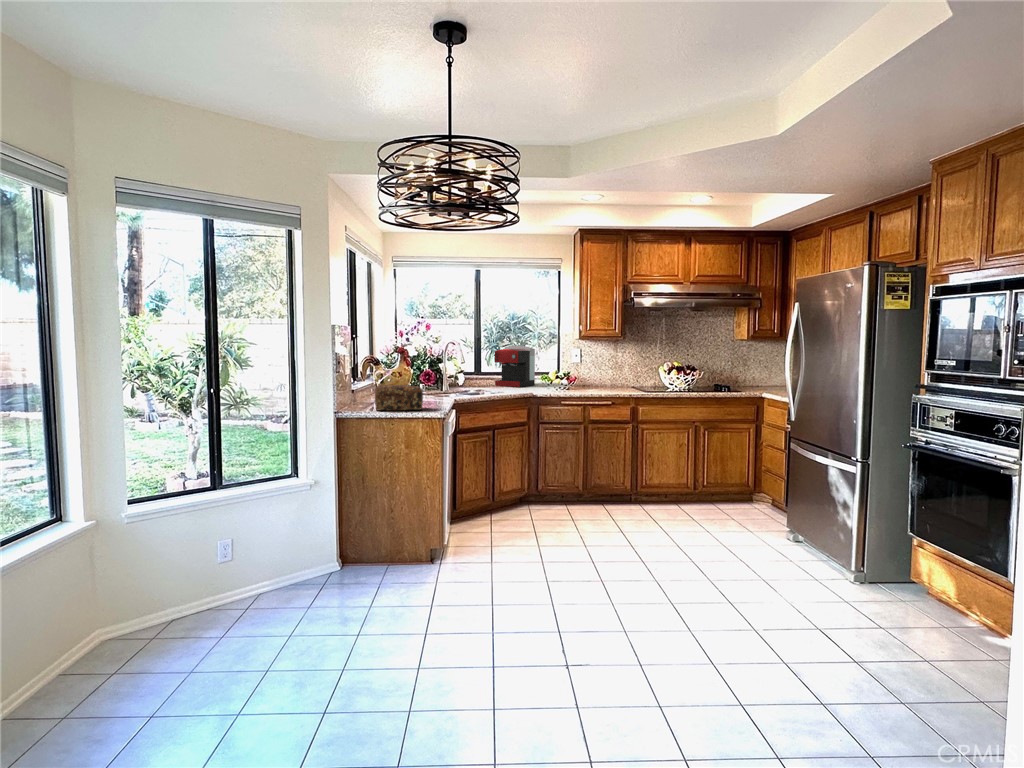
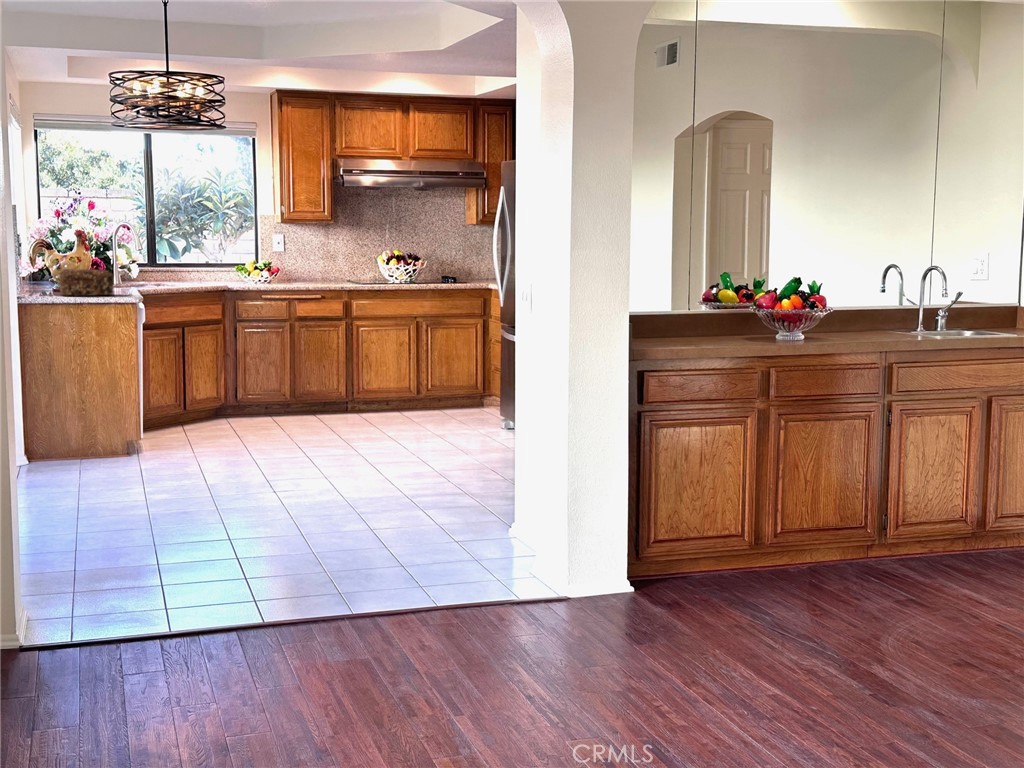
coffee maker: present [495,346,535,387] -> none [176,230,228,280]

